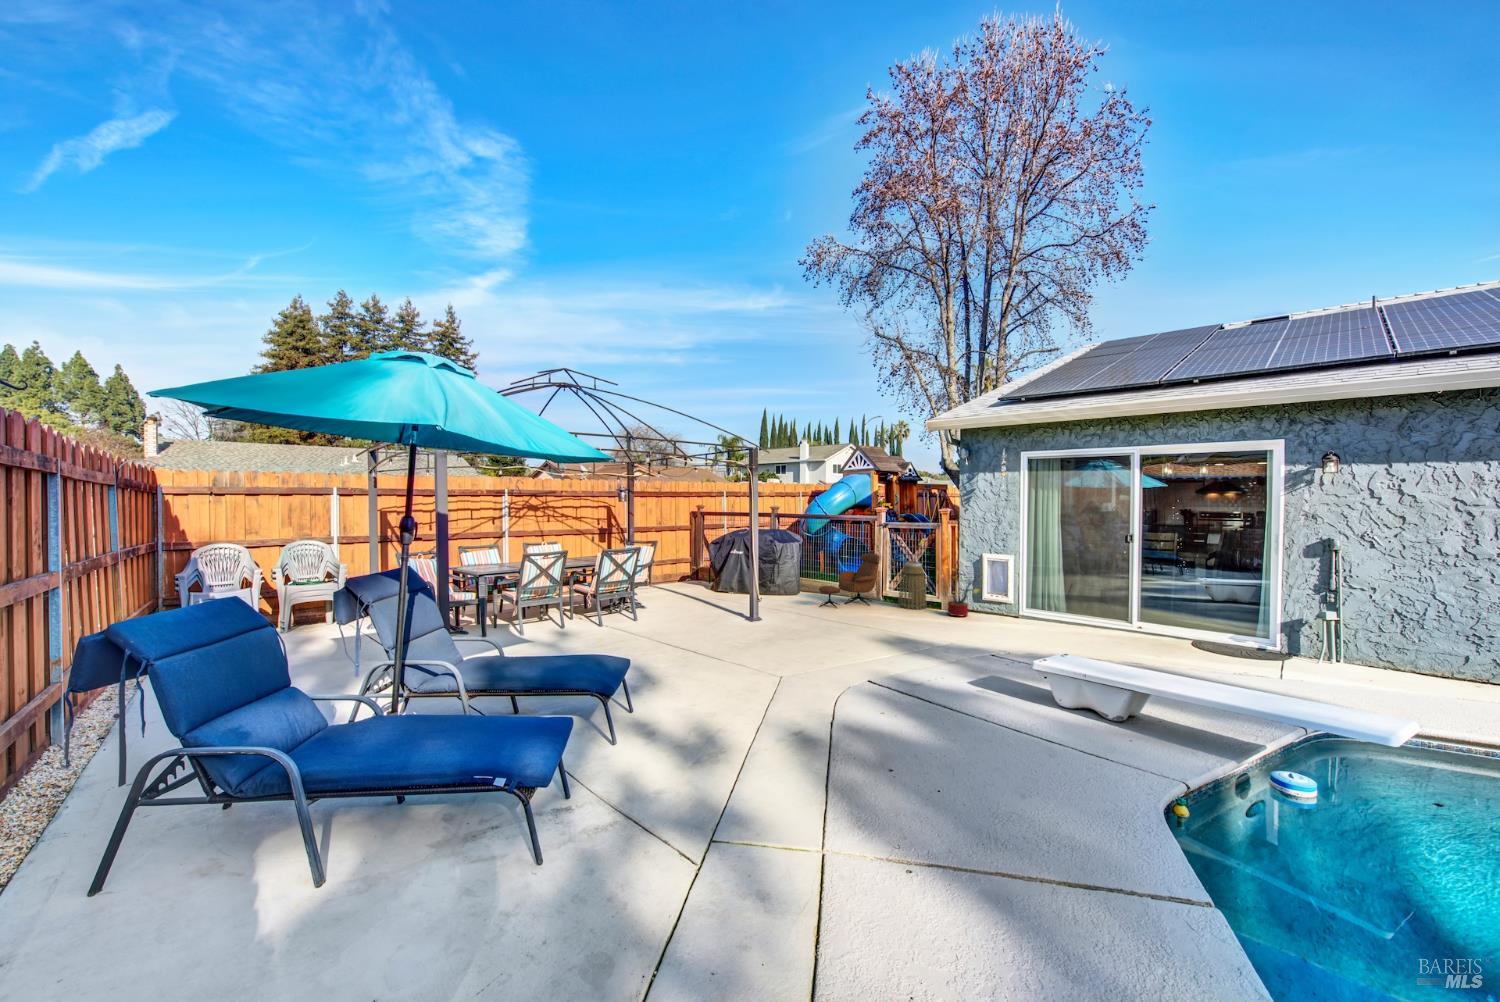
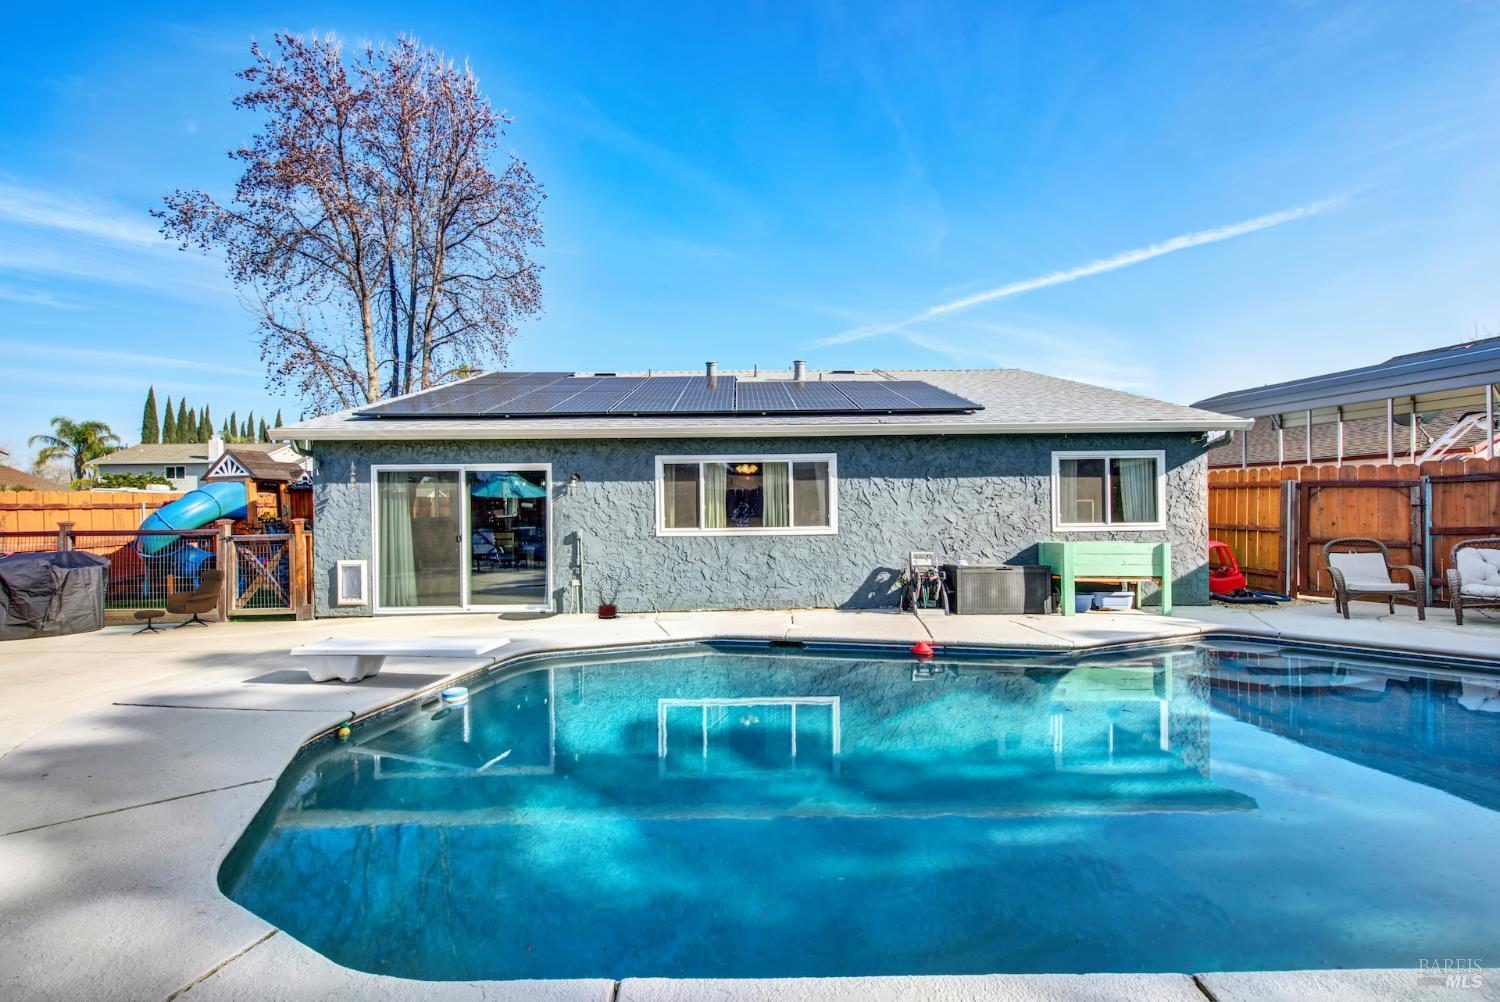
basket: present [898,562,927,609] -> none [246,575,281,624]
decorative plant: present [947,570,980,617] -> present [597,580,632,618]

